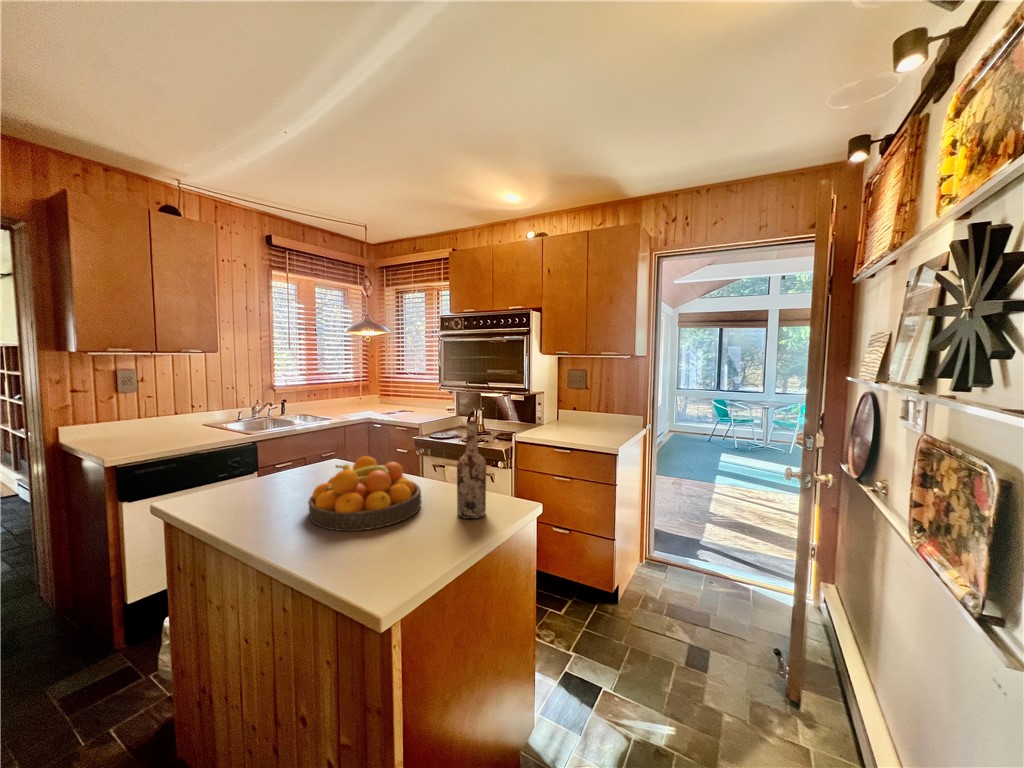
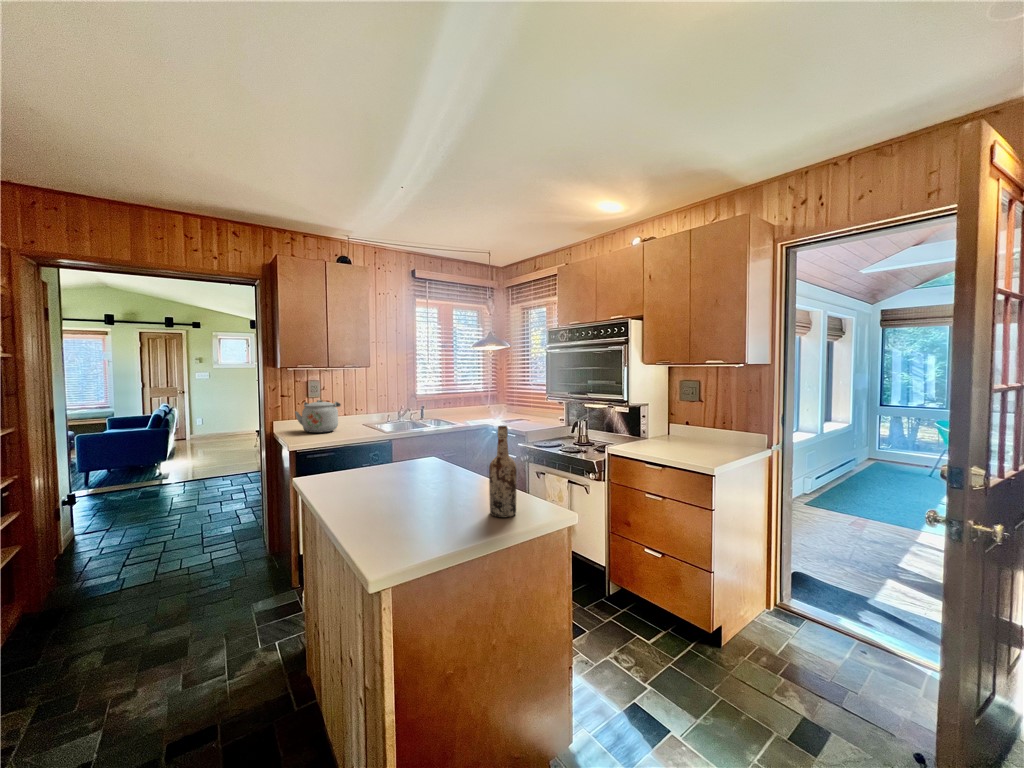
kettle: none [95,394,171,439] -> present [295,400,341,433]
fruit bowl: present [308,456,421,531] -> none [377,453,469,514]

